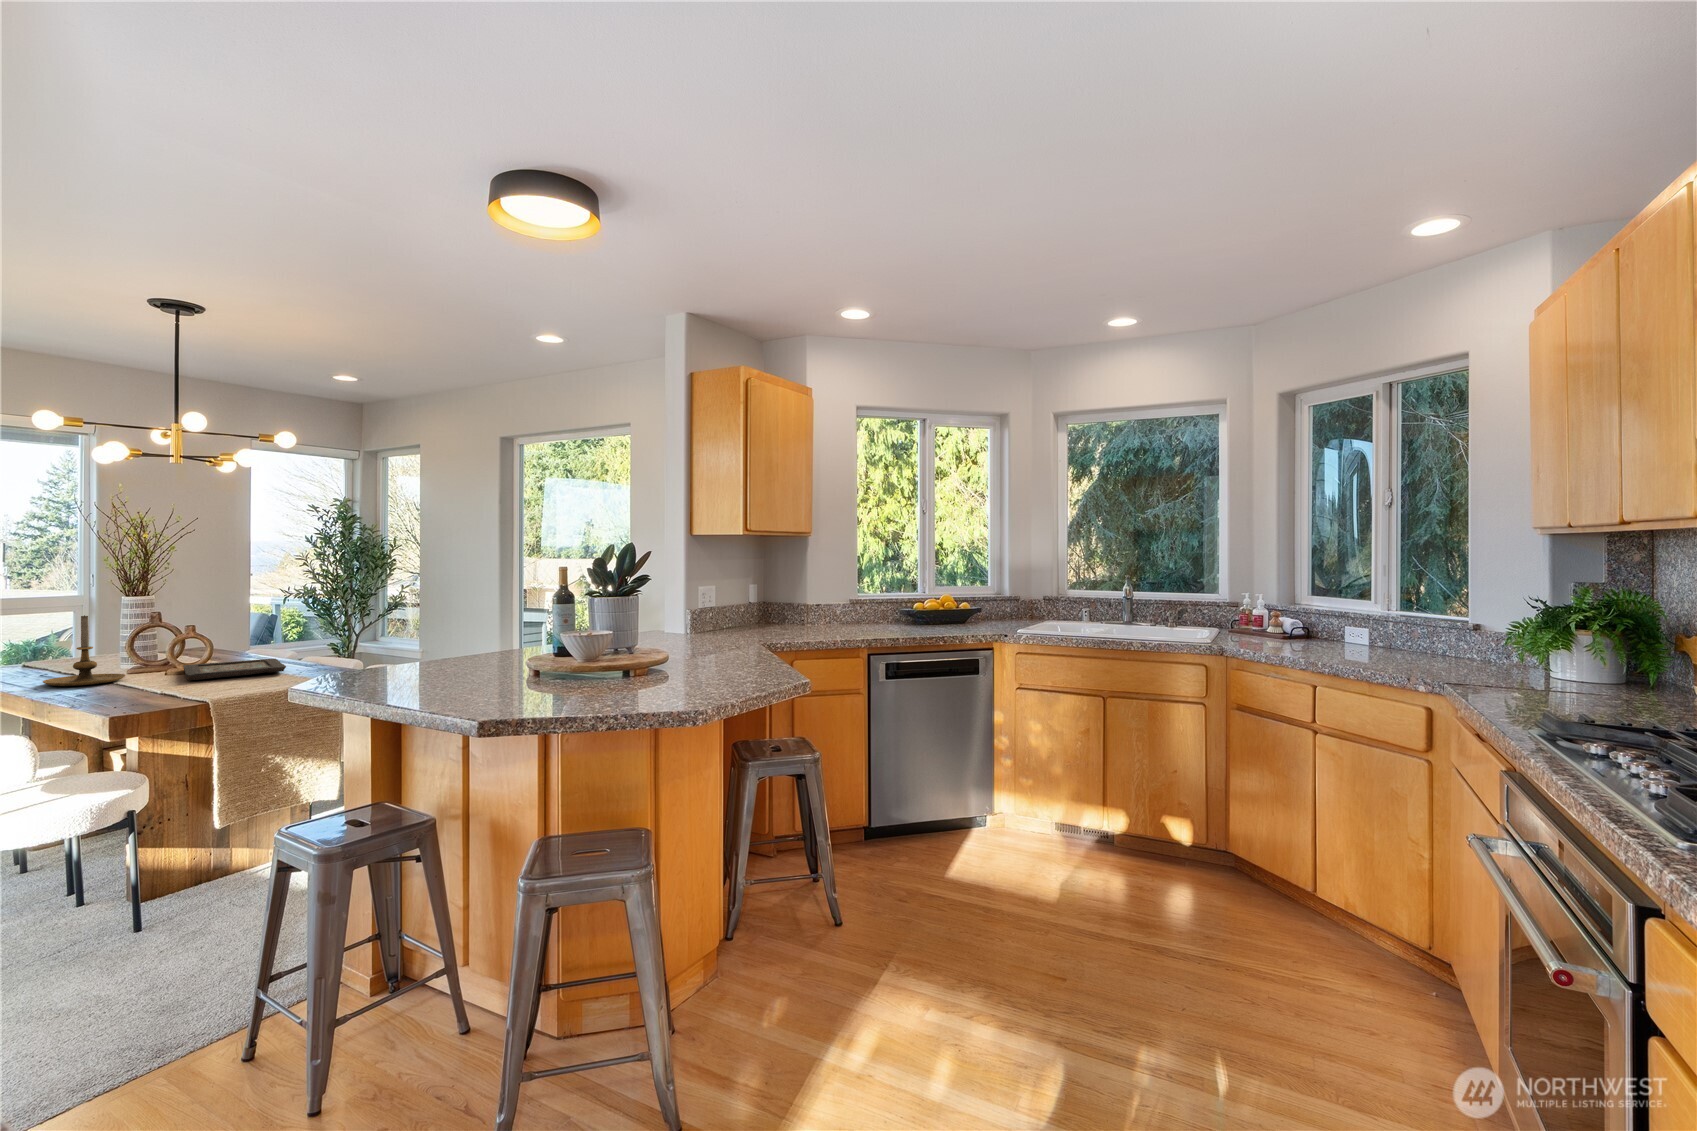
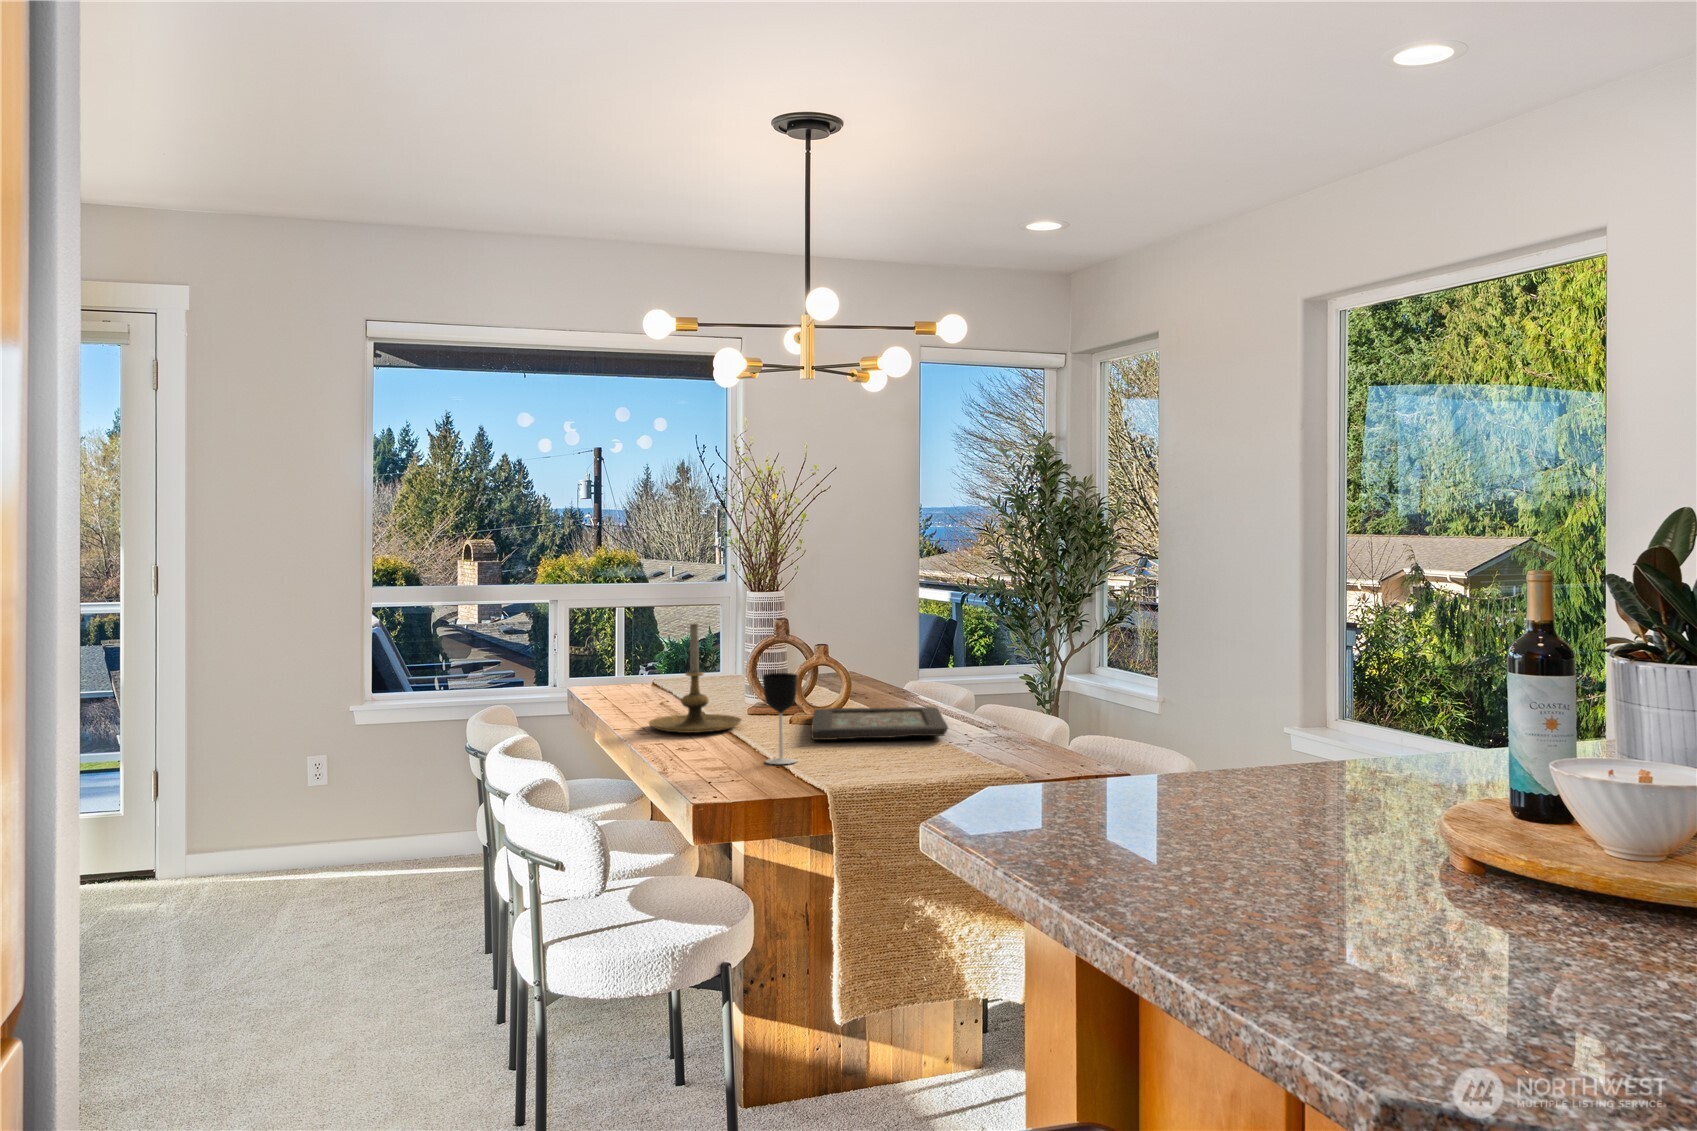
wine glass: none [154,640,181,694] -> present [763,673,798,764]

